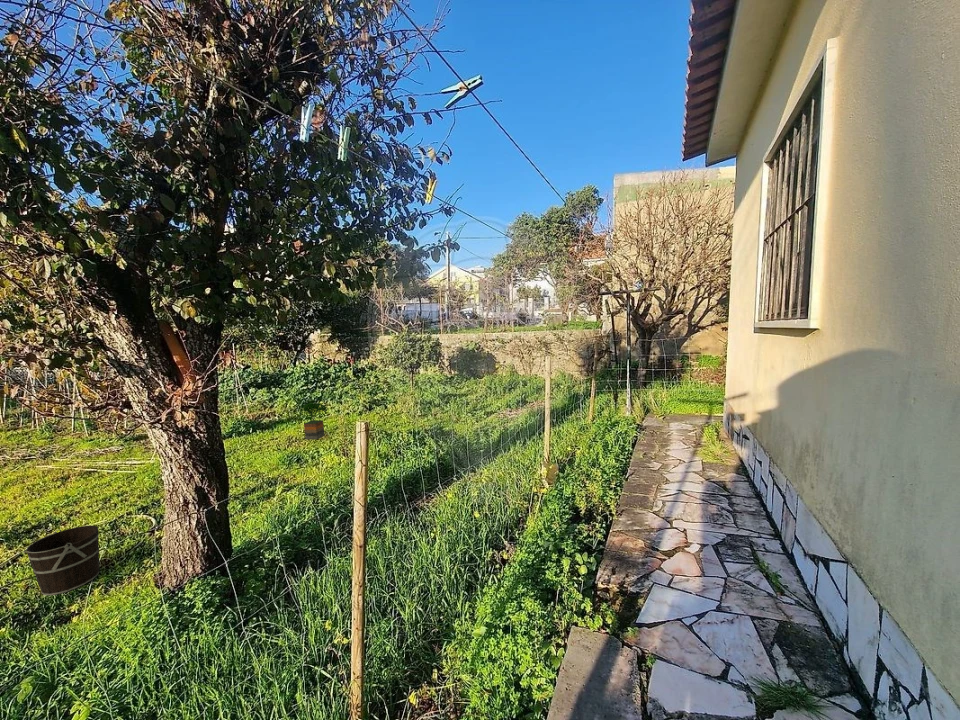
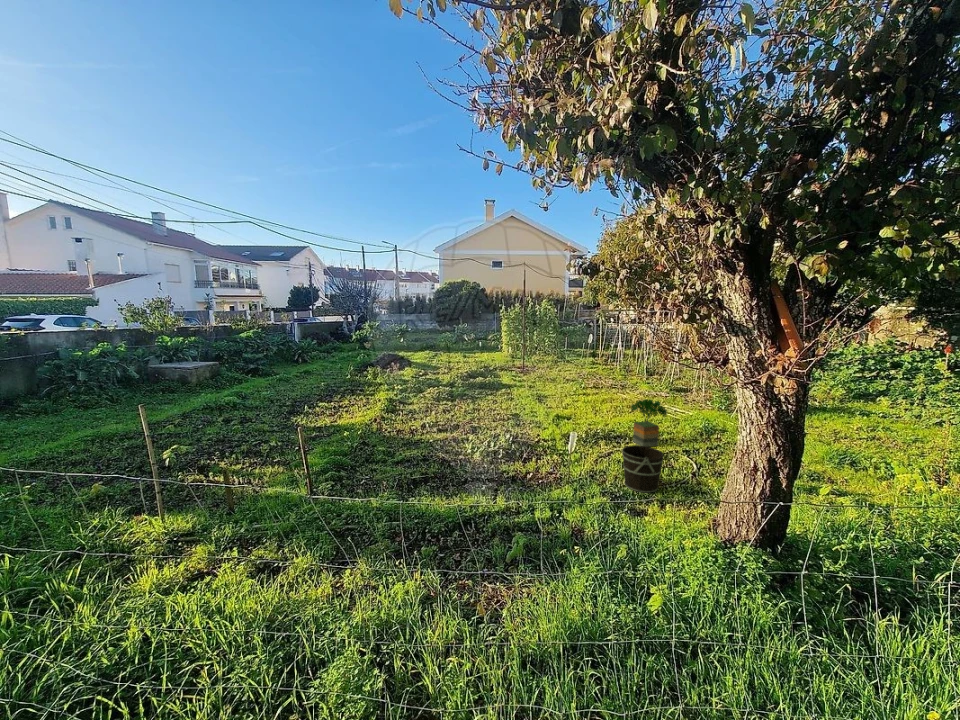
potted tree: present [299,402,328,439] -> present [632,399,667,447]

